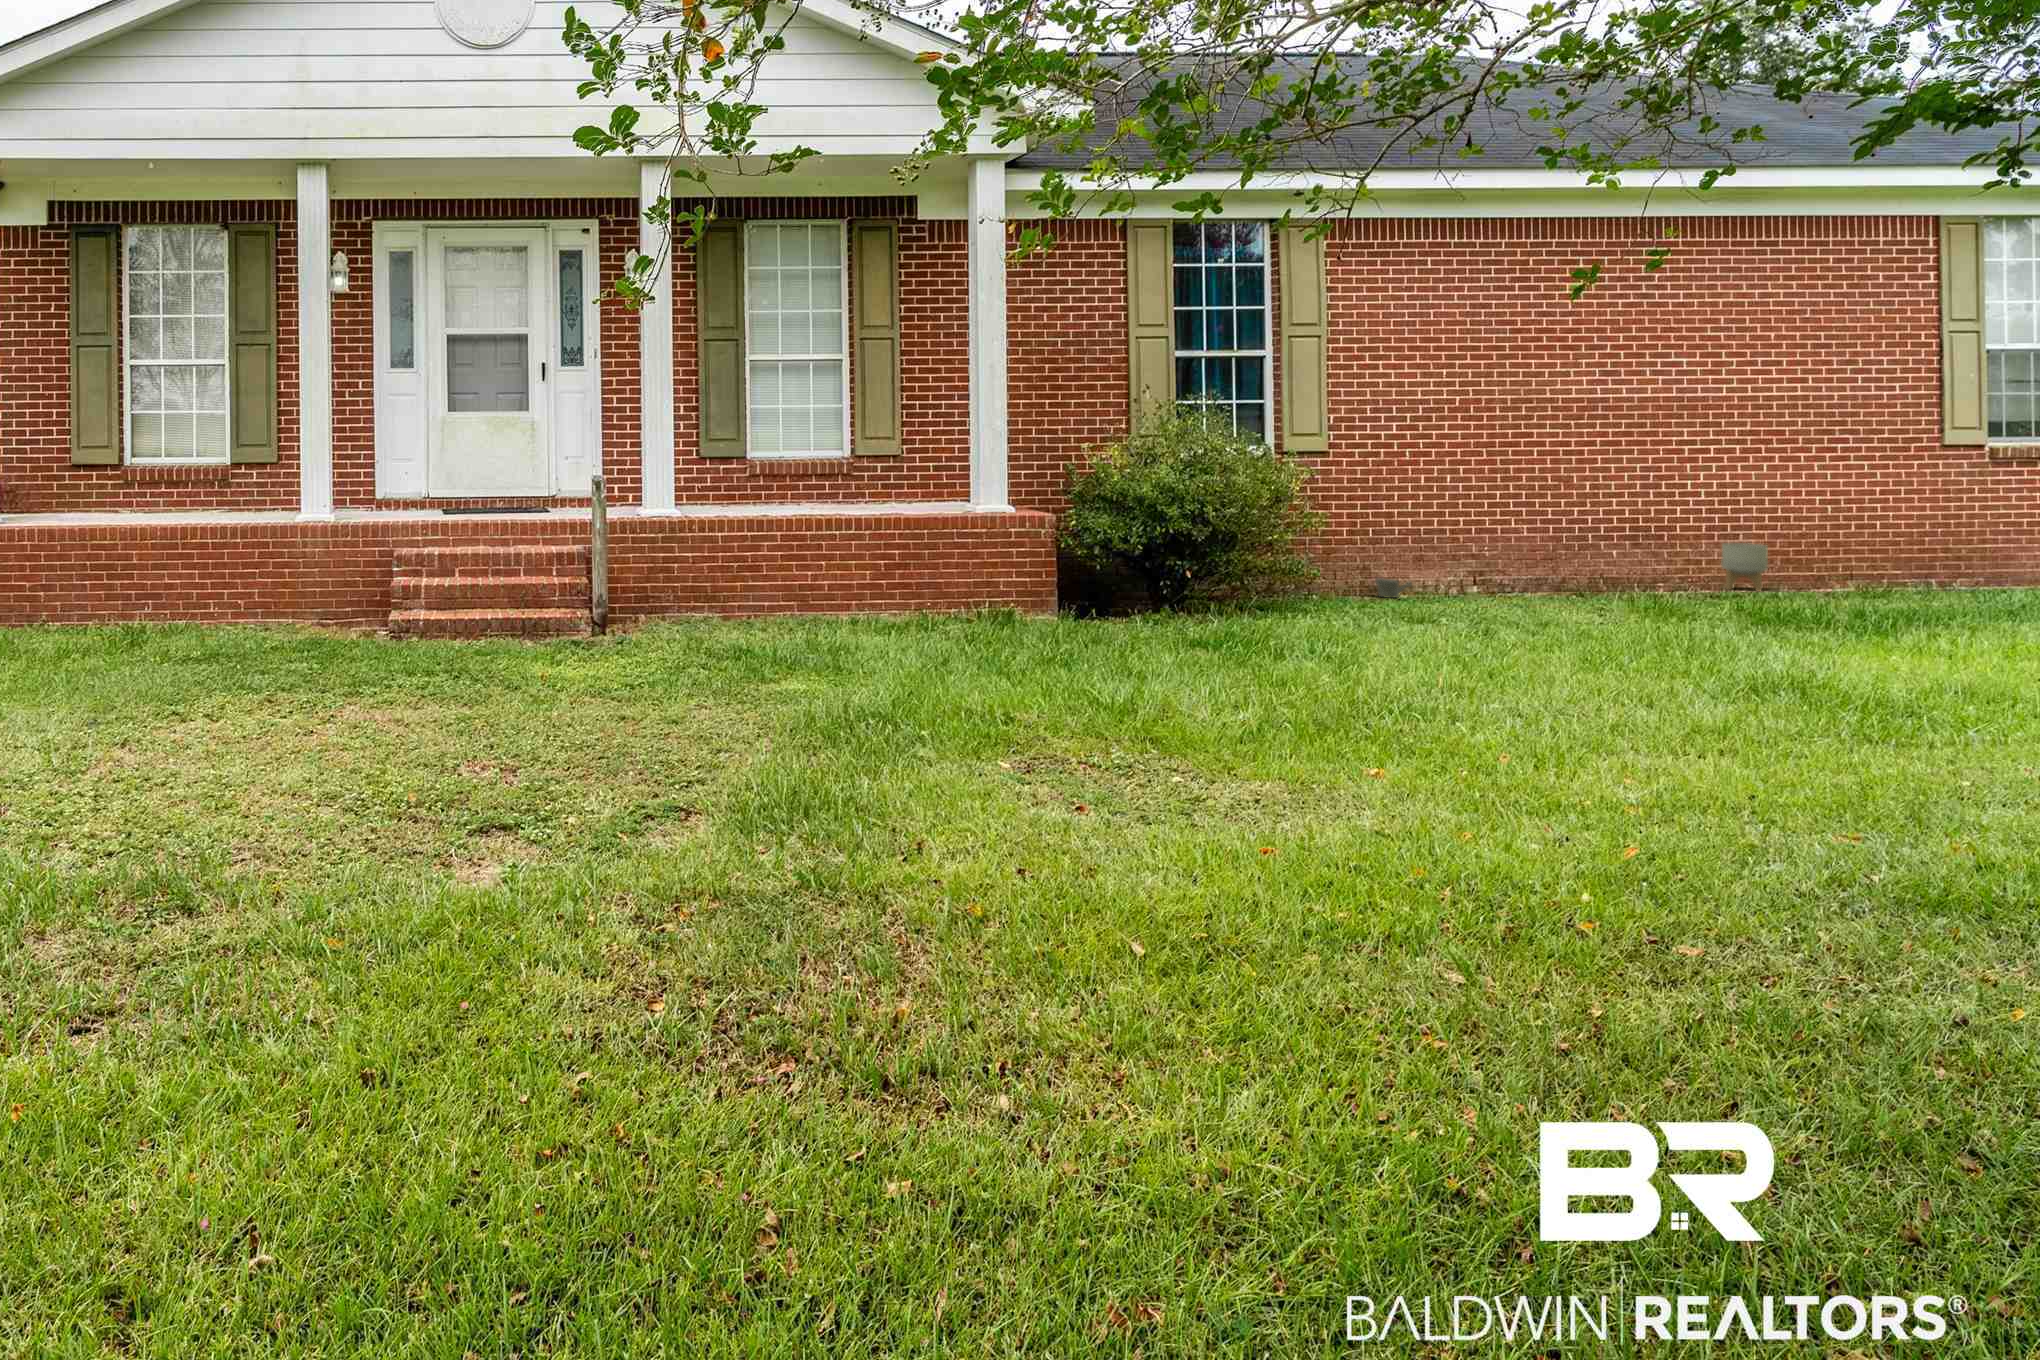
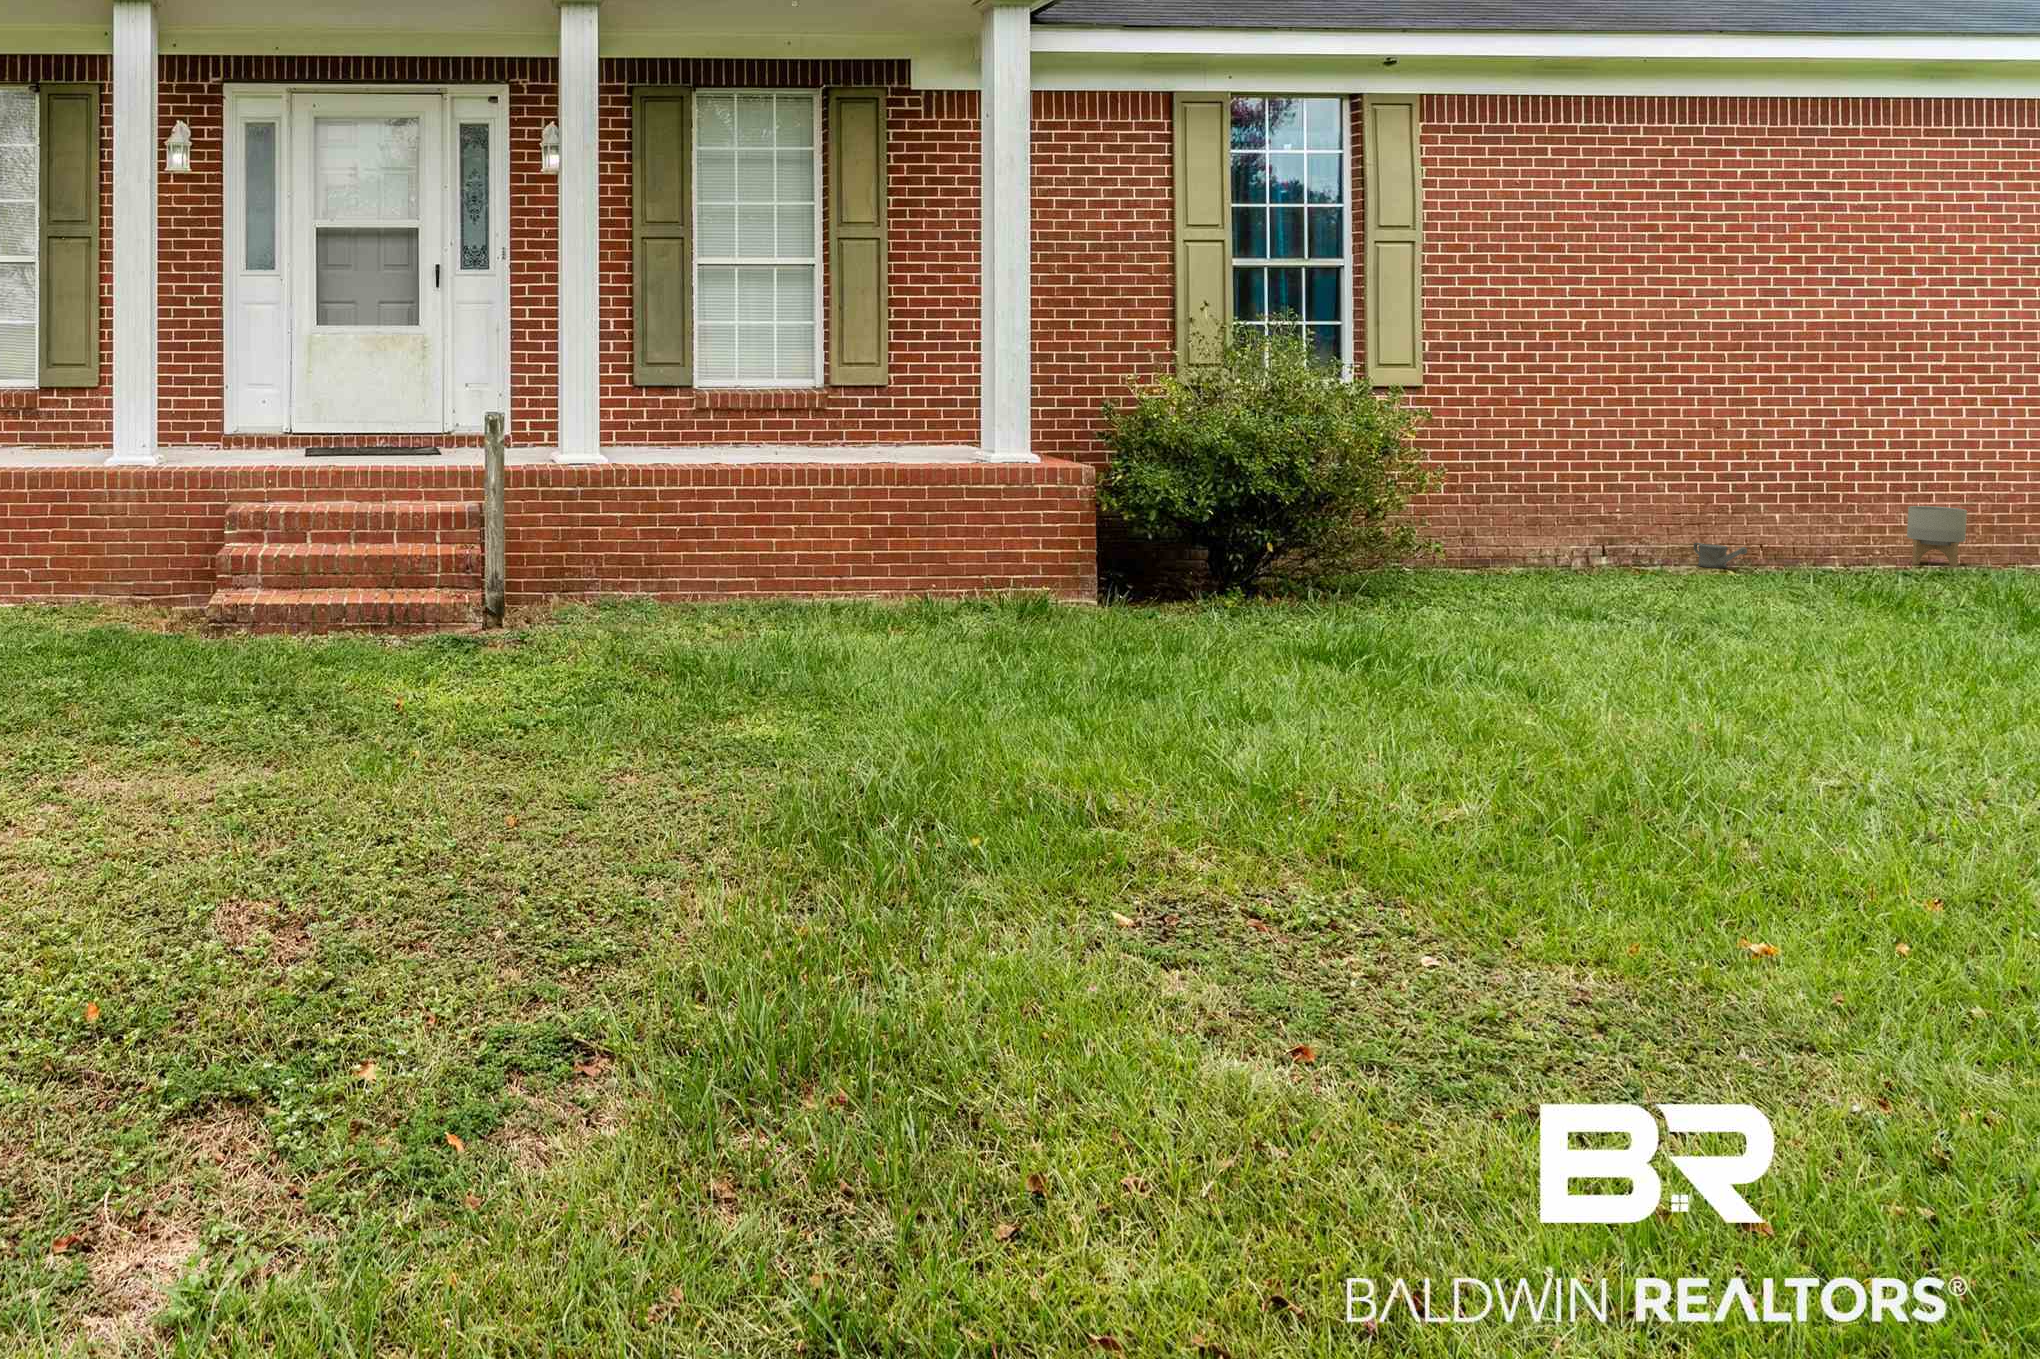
watering can: present [1375,578,1412,598] -> present [1694,543,1747,568]

